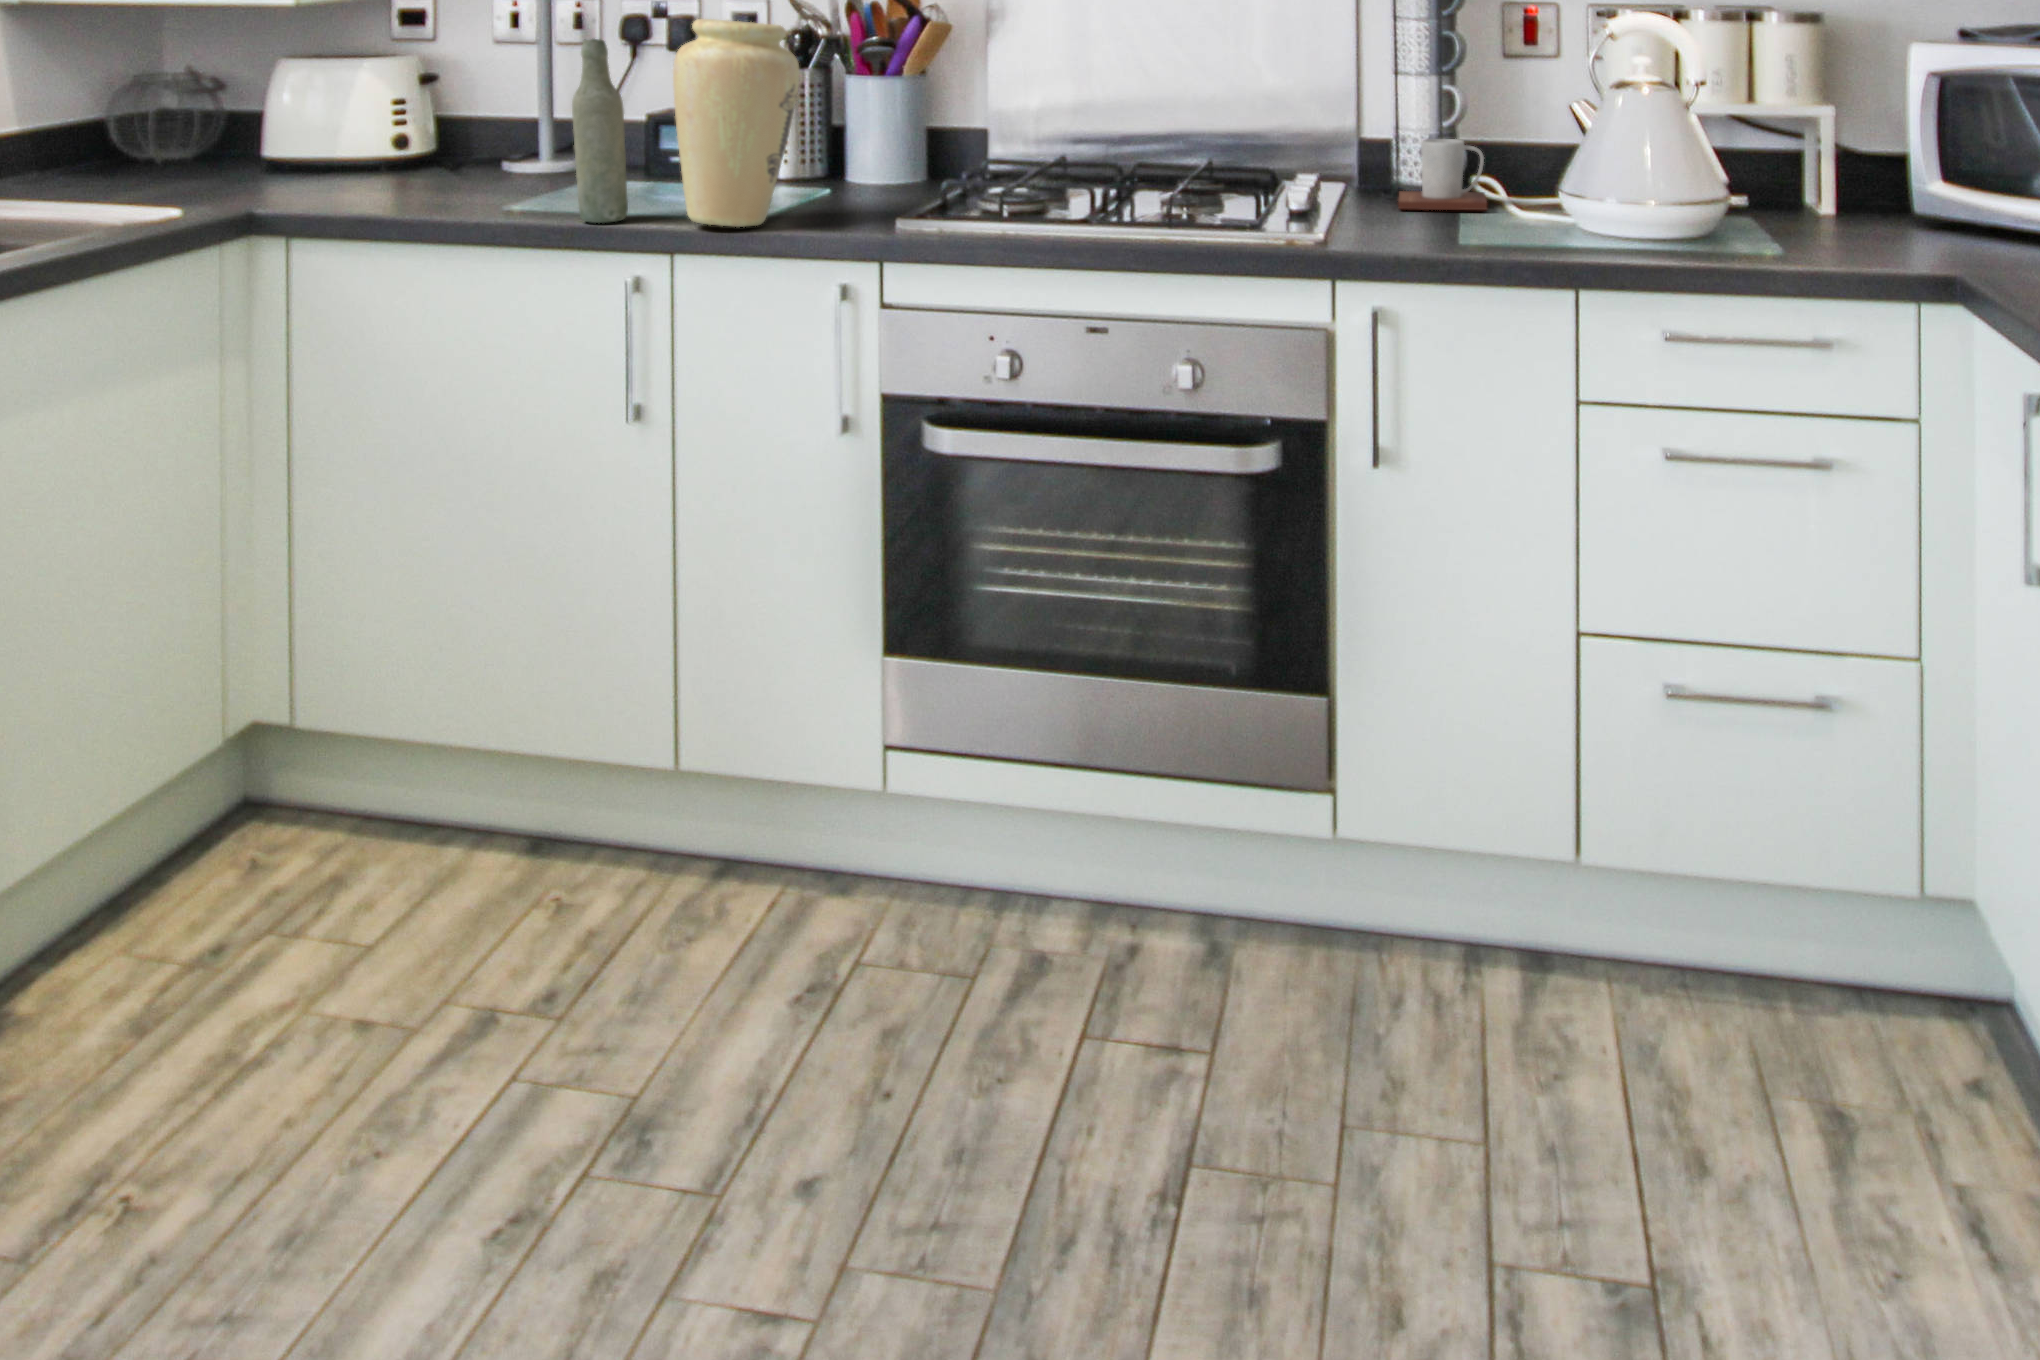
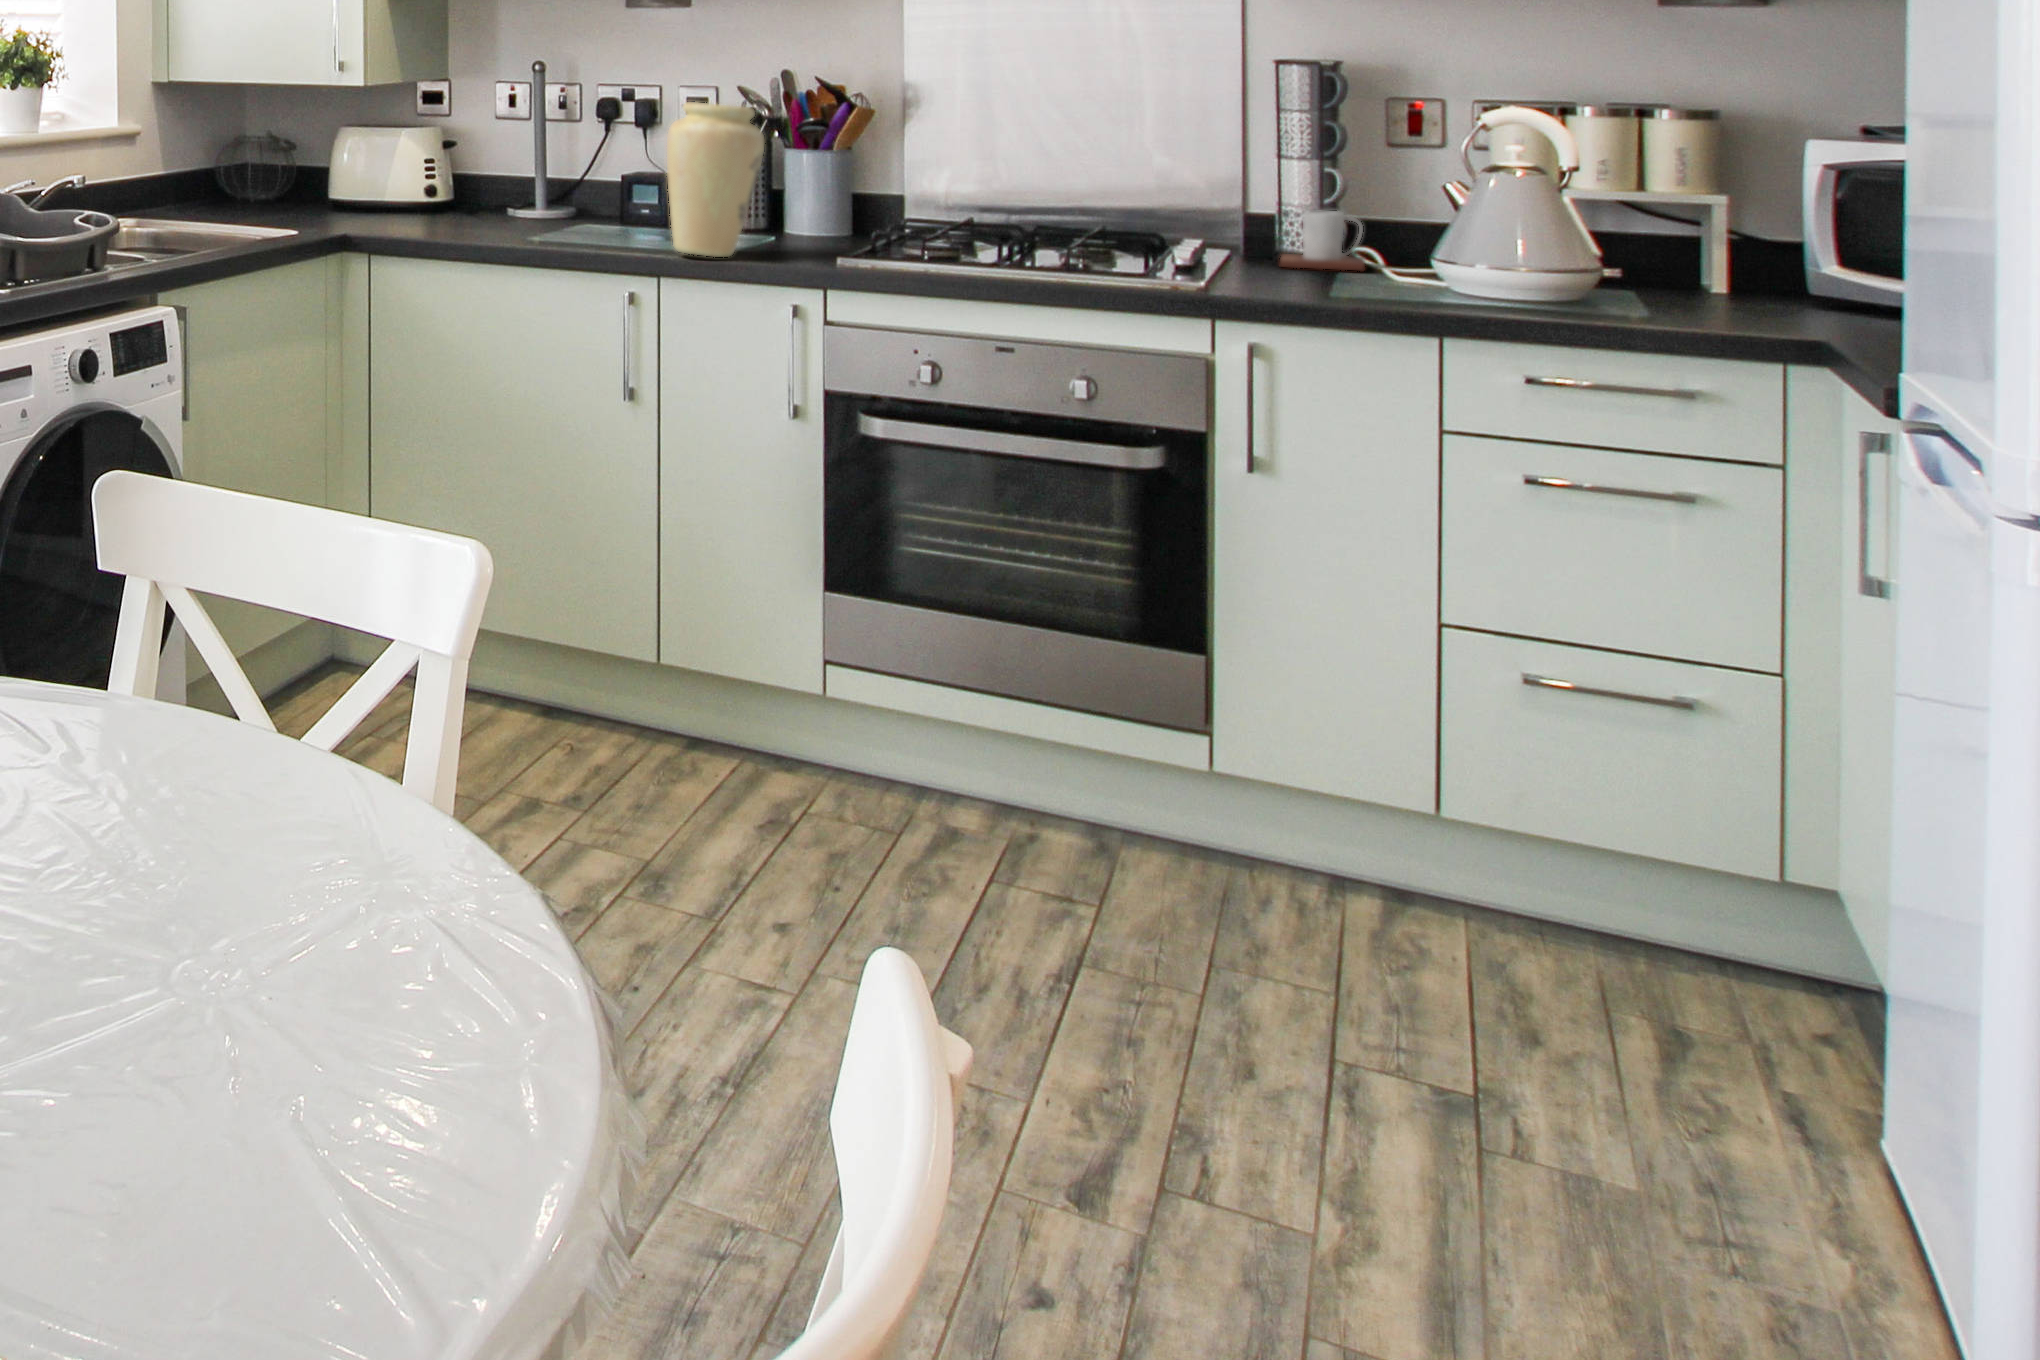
bottle: present [572,39,628,223] -> none [587,115,625,250]

